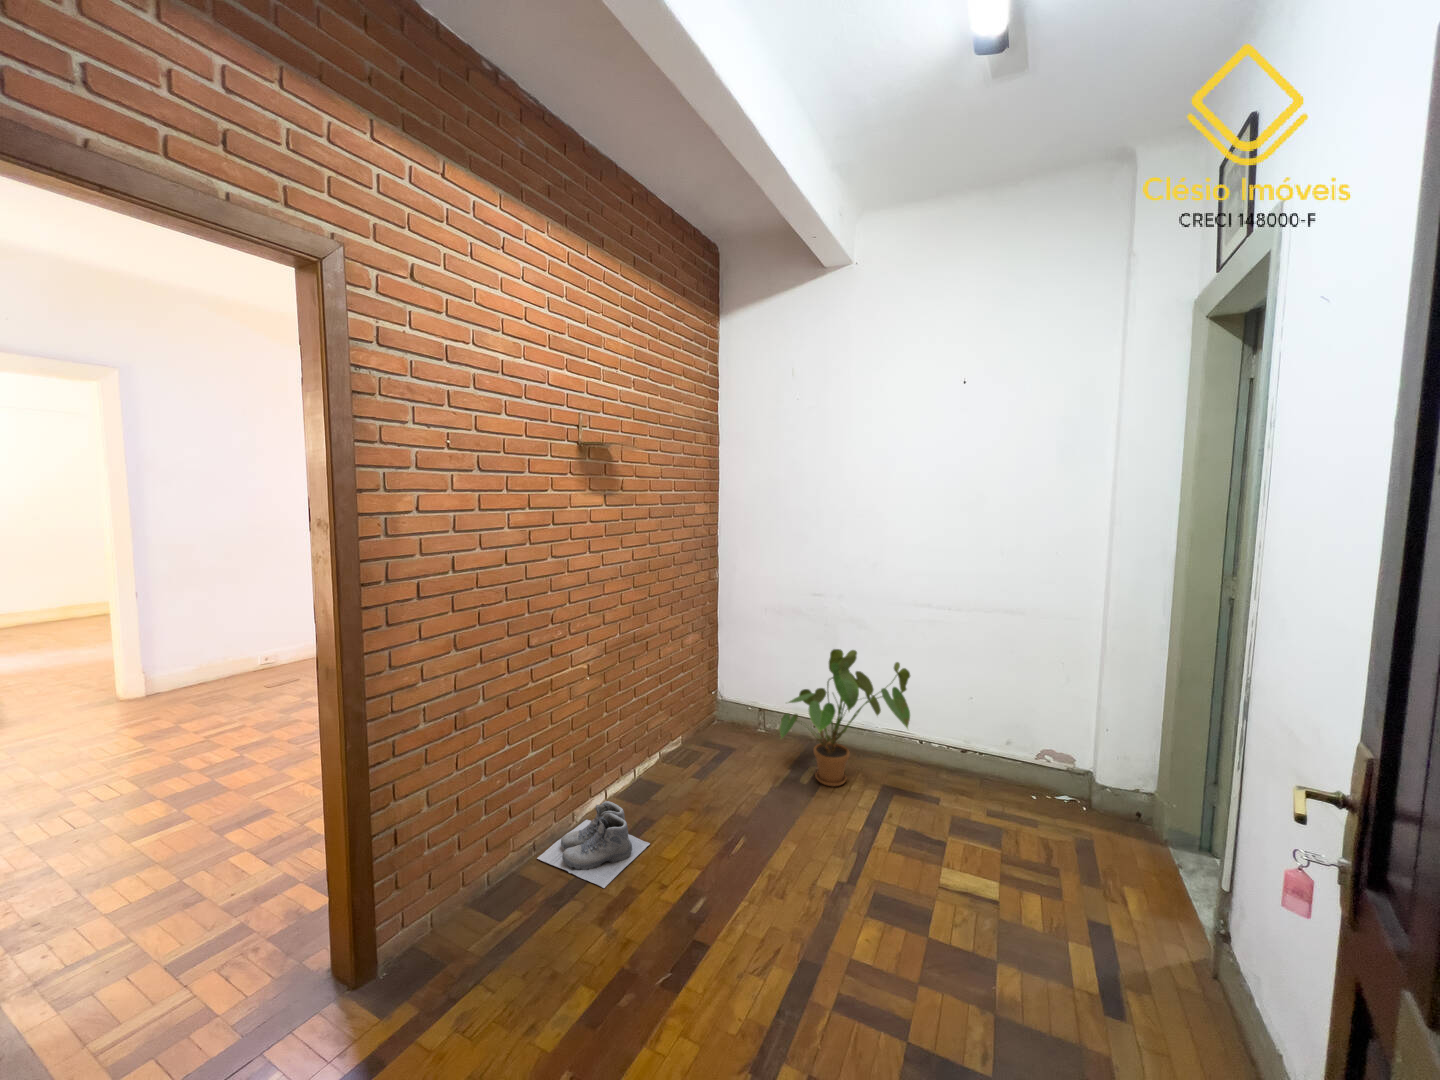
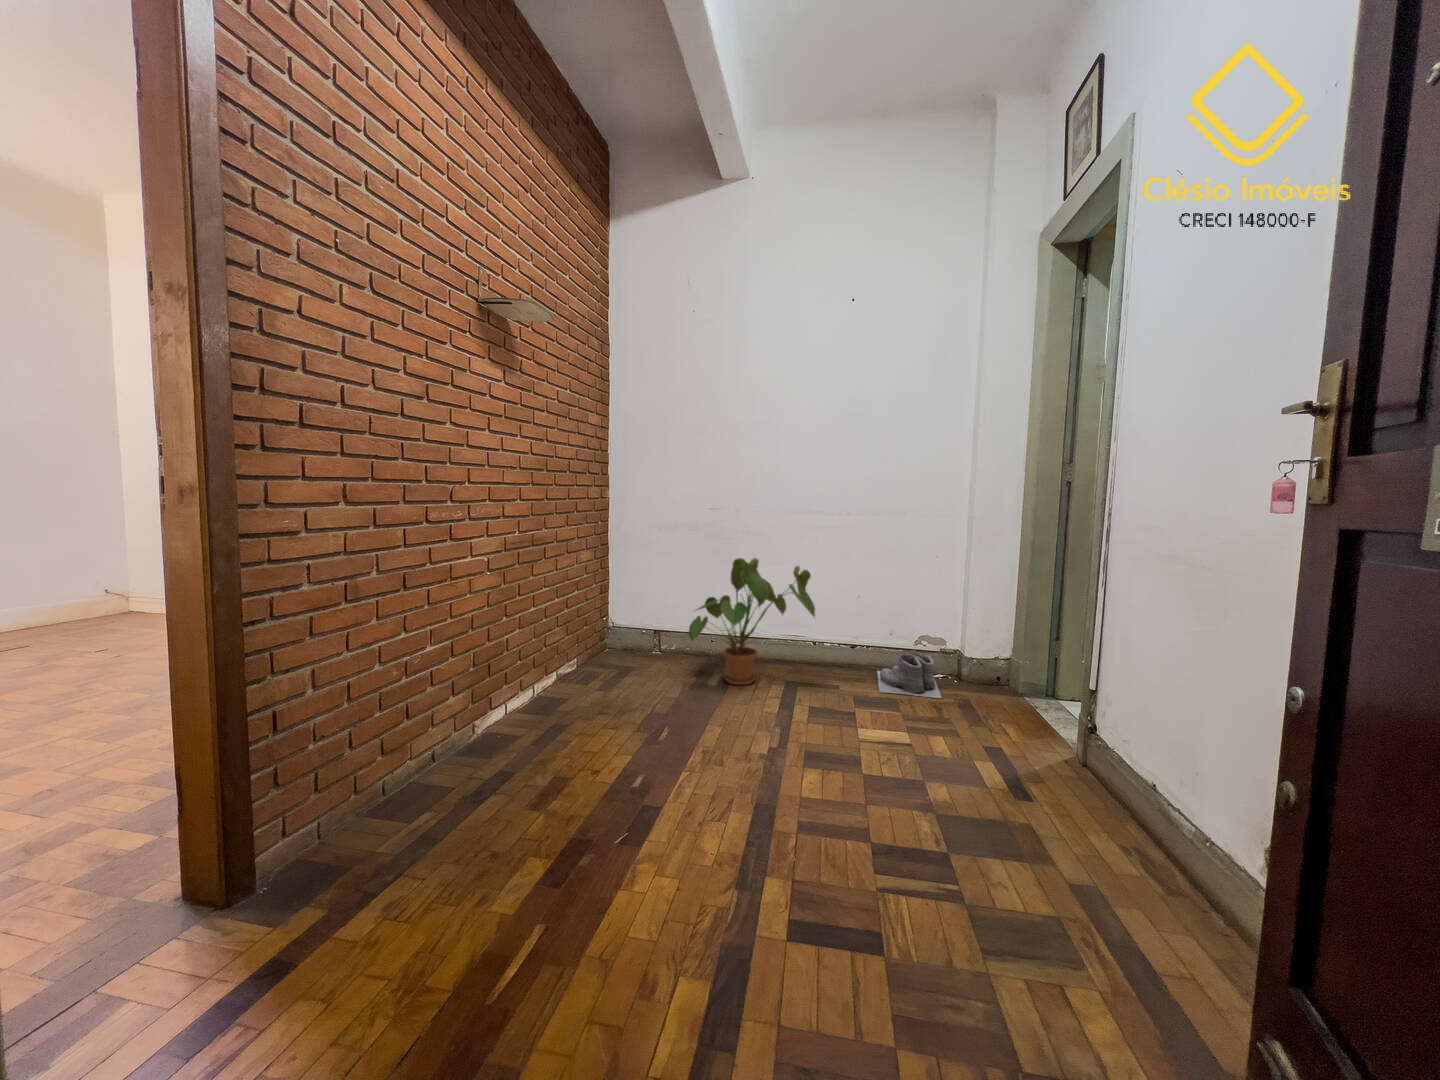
boots: present [537,801,650,888] -> present [877,650,942,698]

